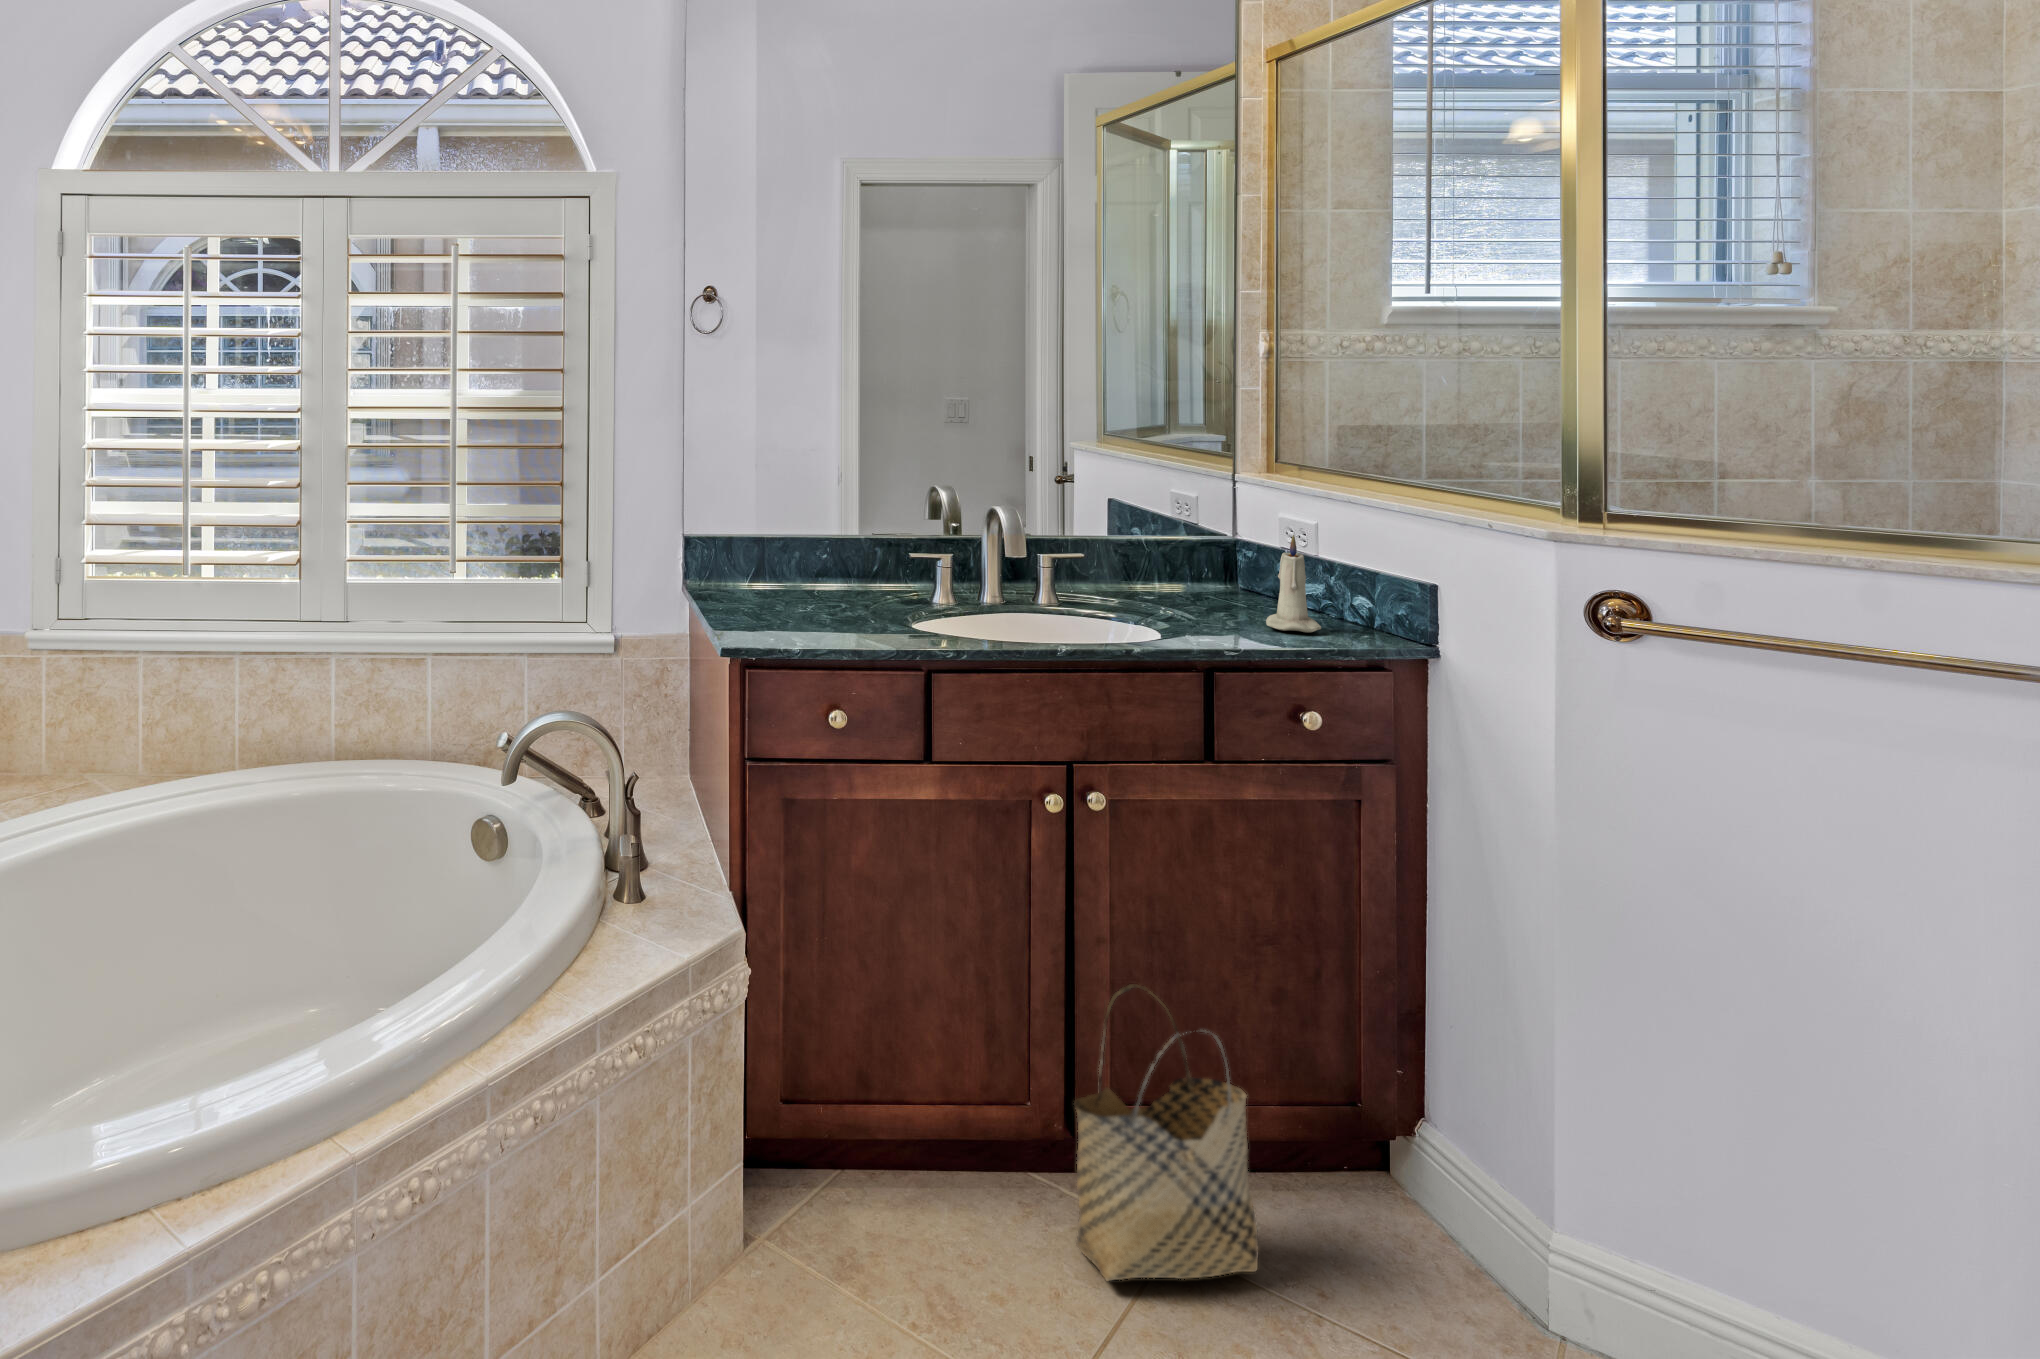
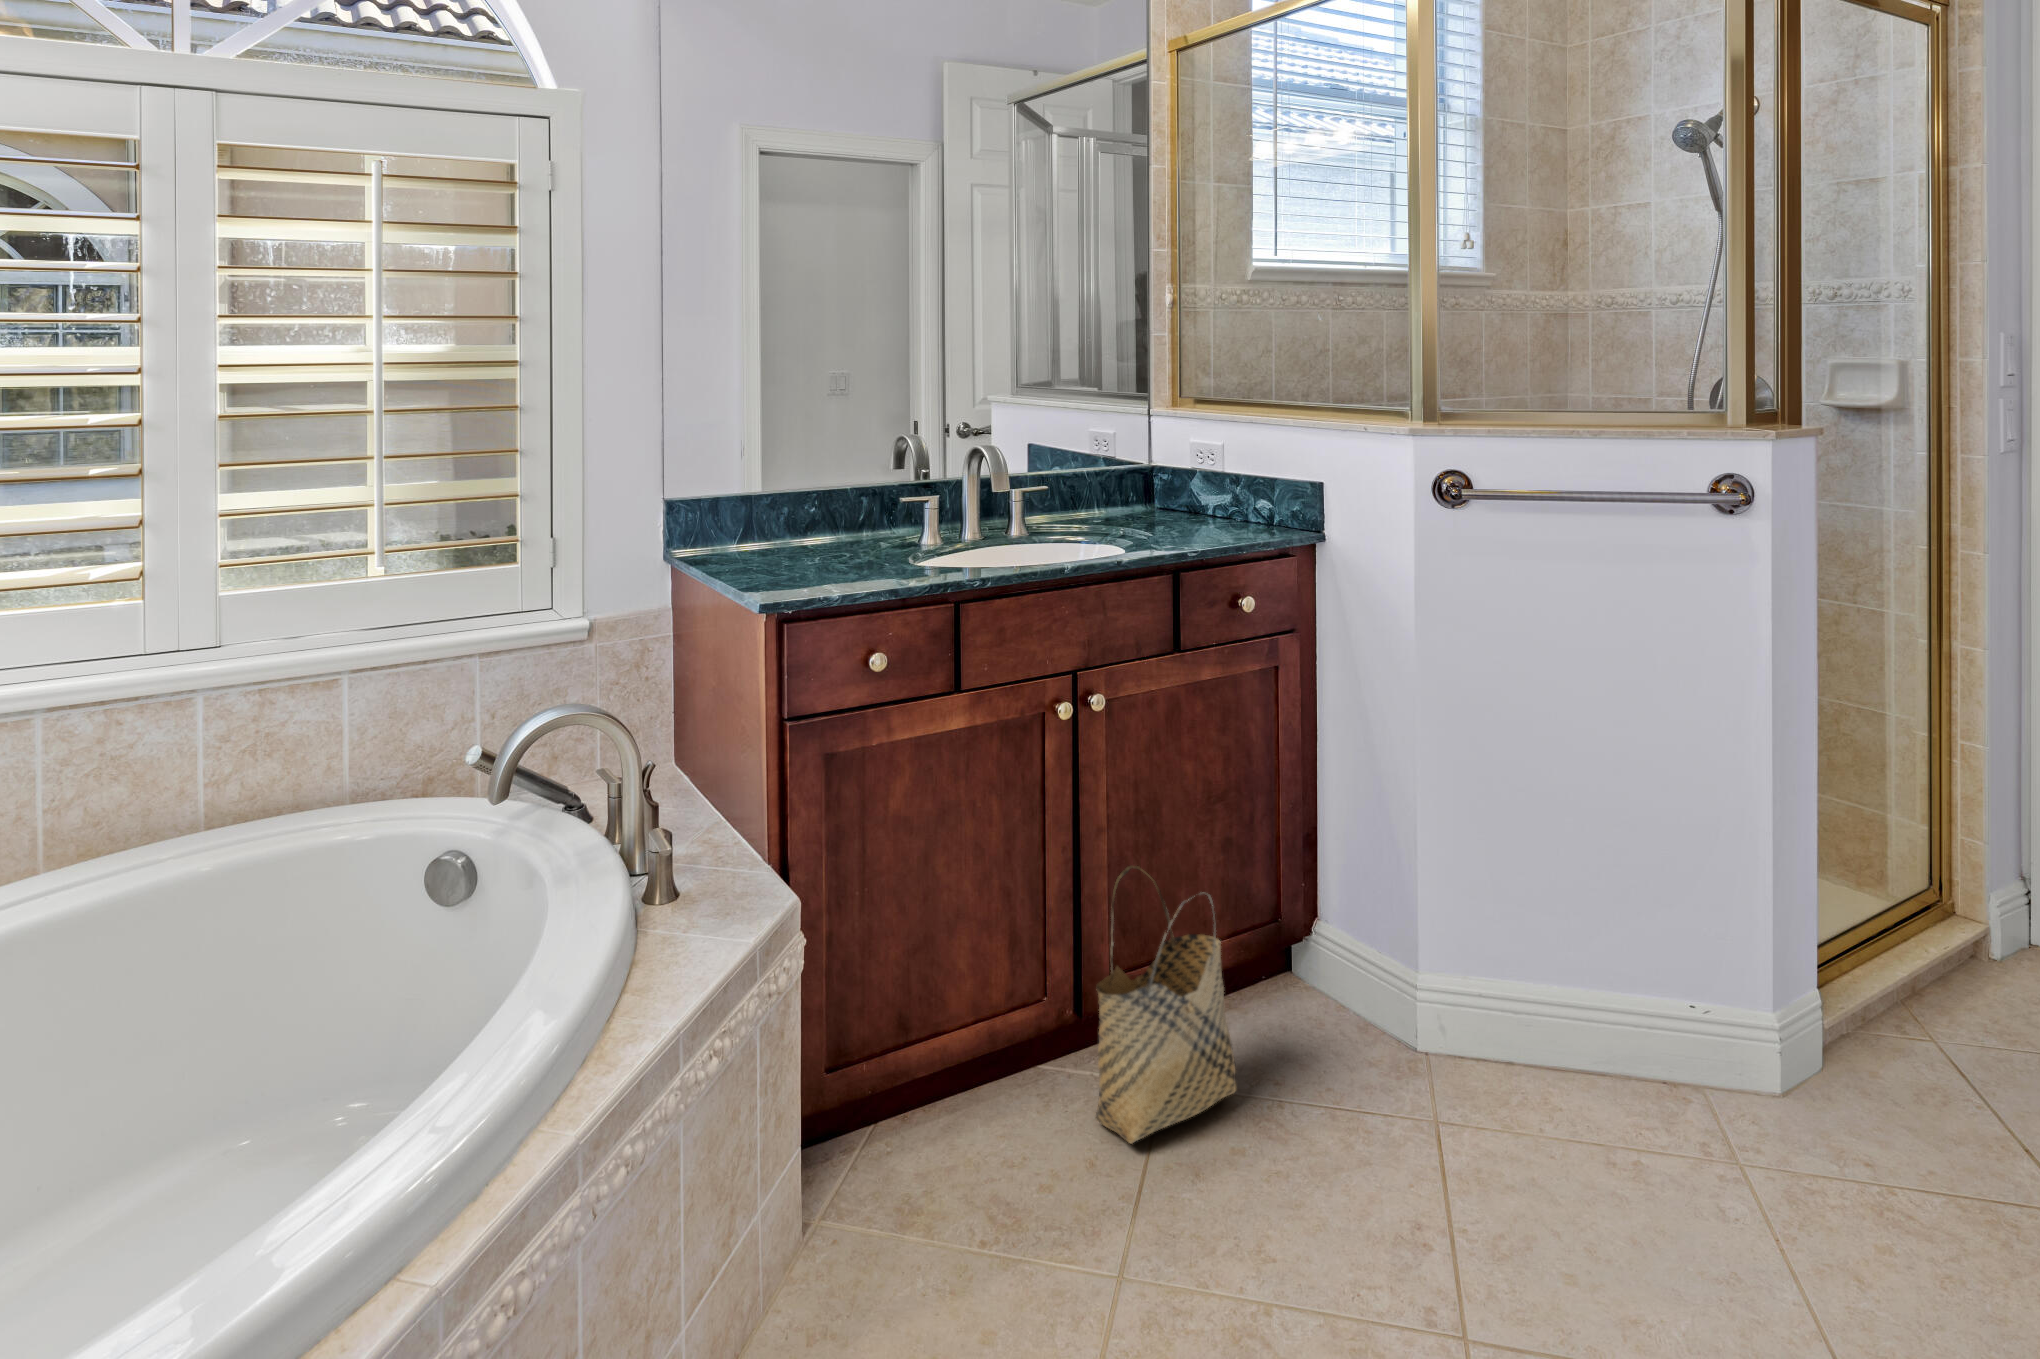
candle: present [1266,535,1321,632] -> none [1195,453,1238,535]

